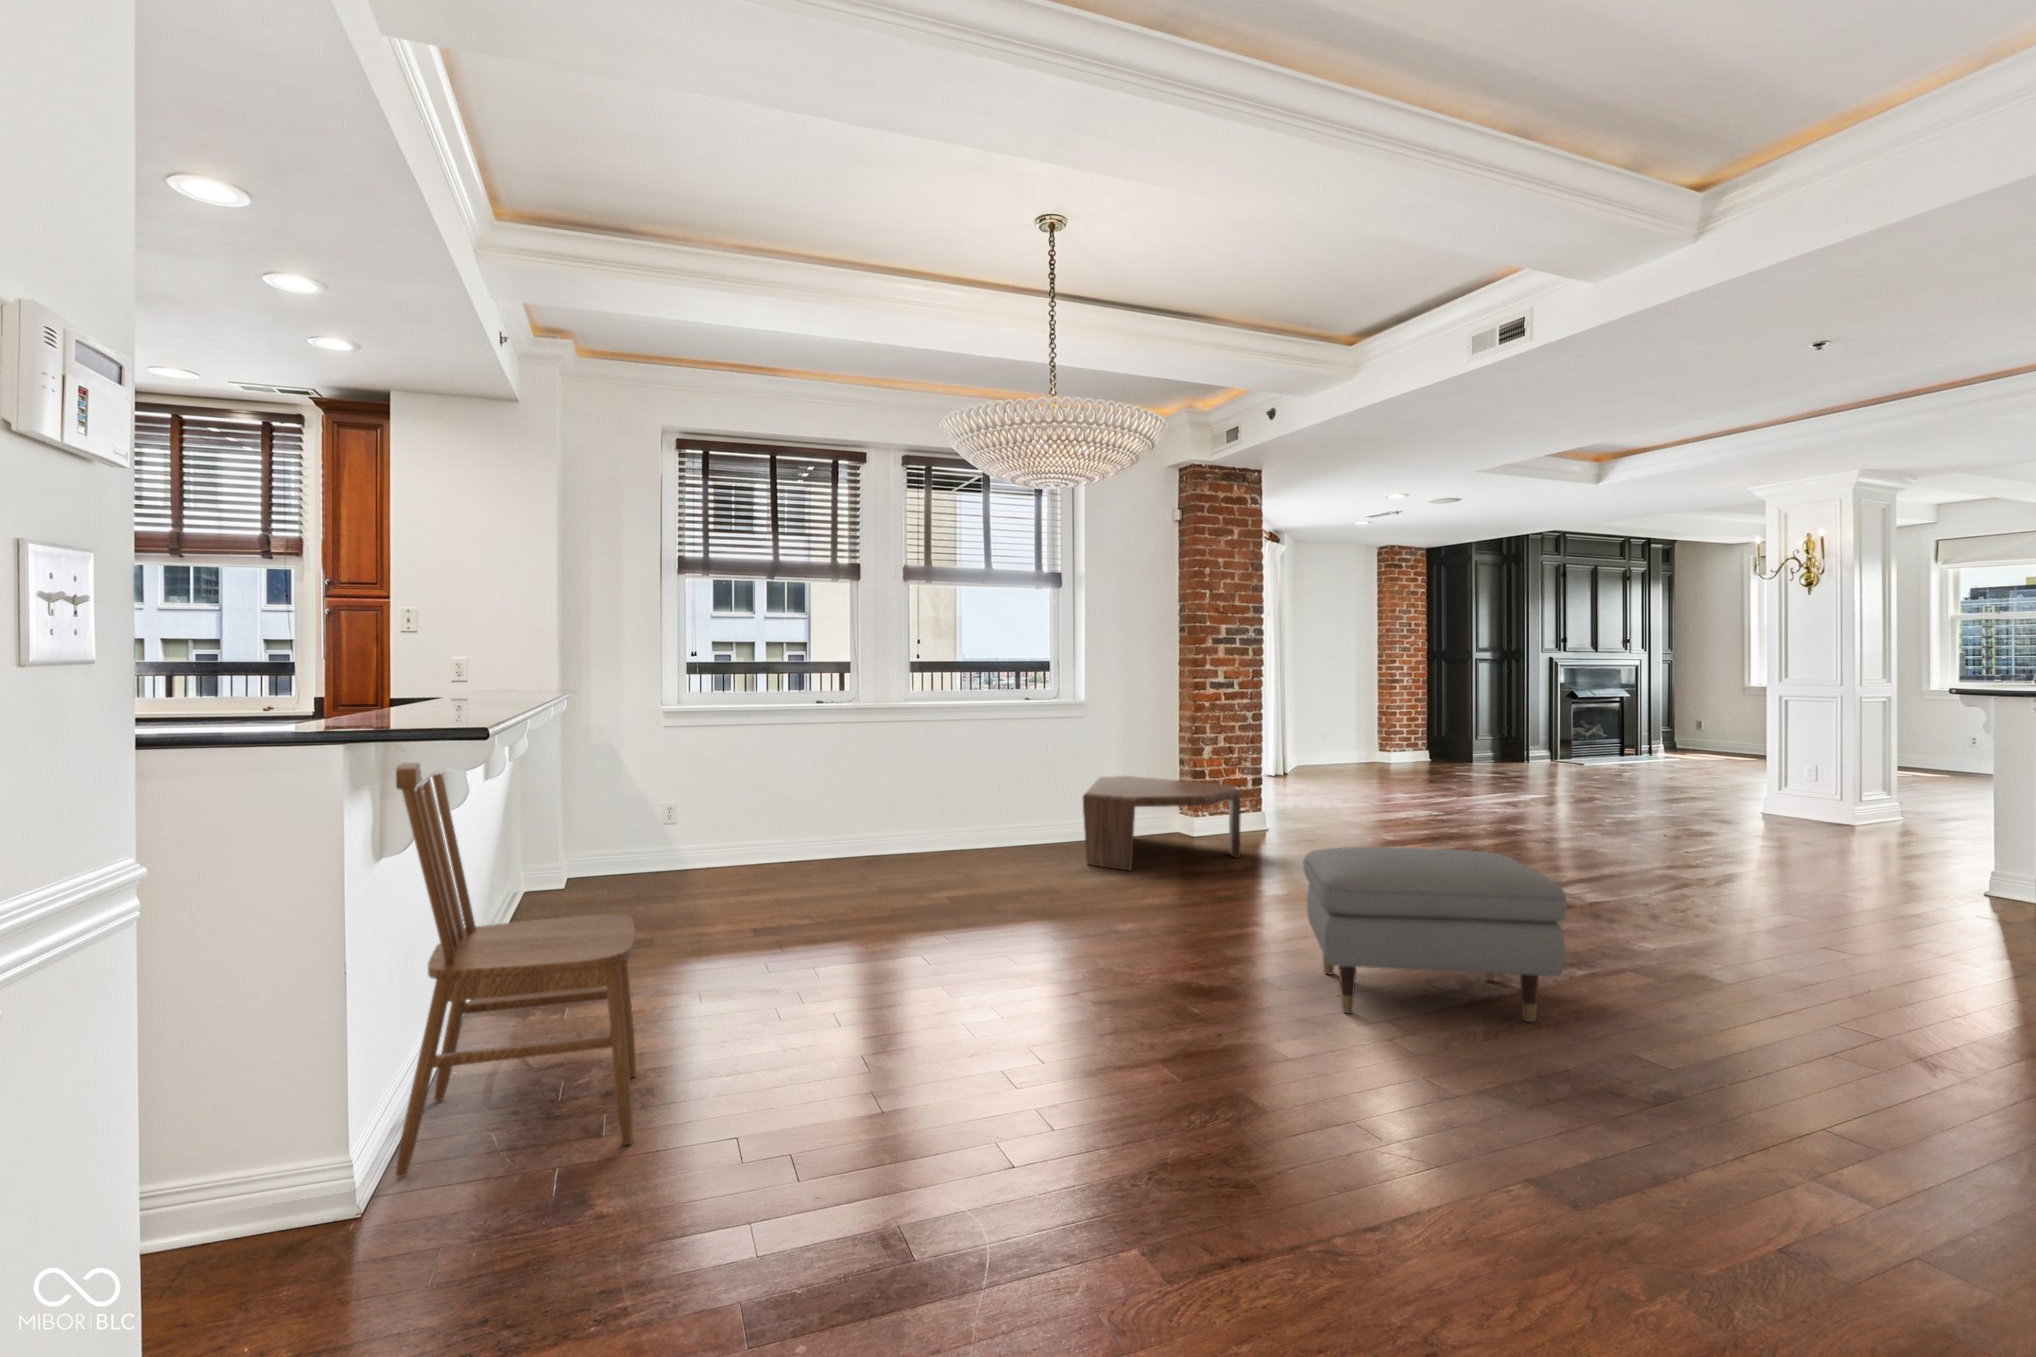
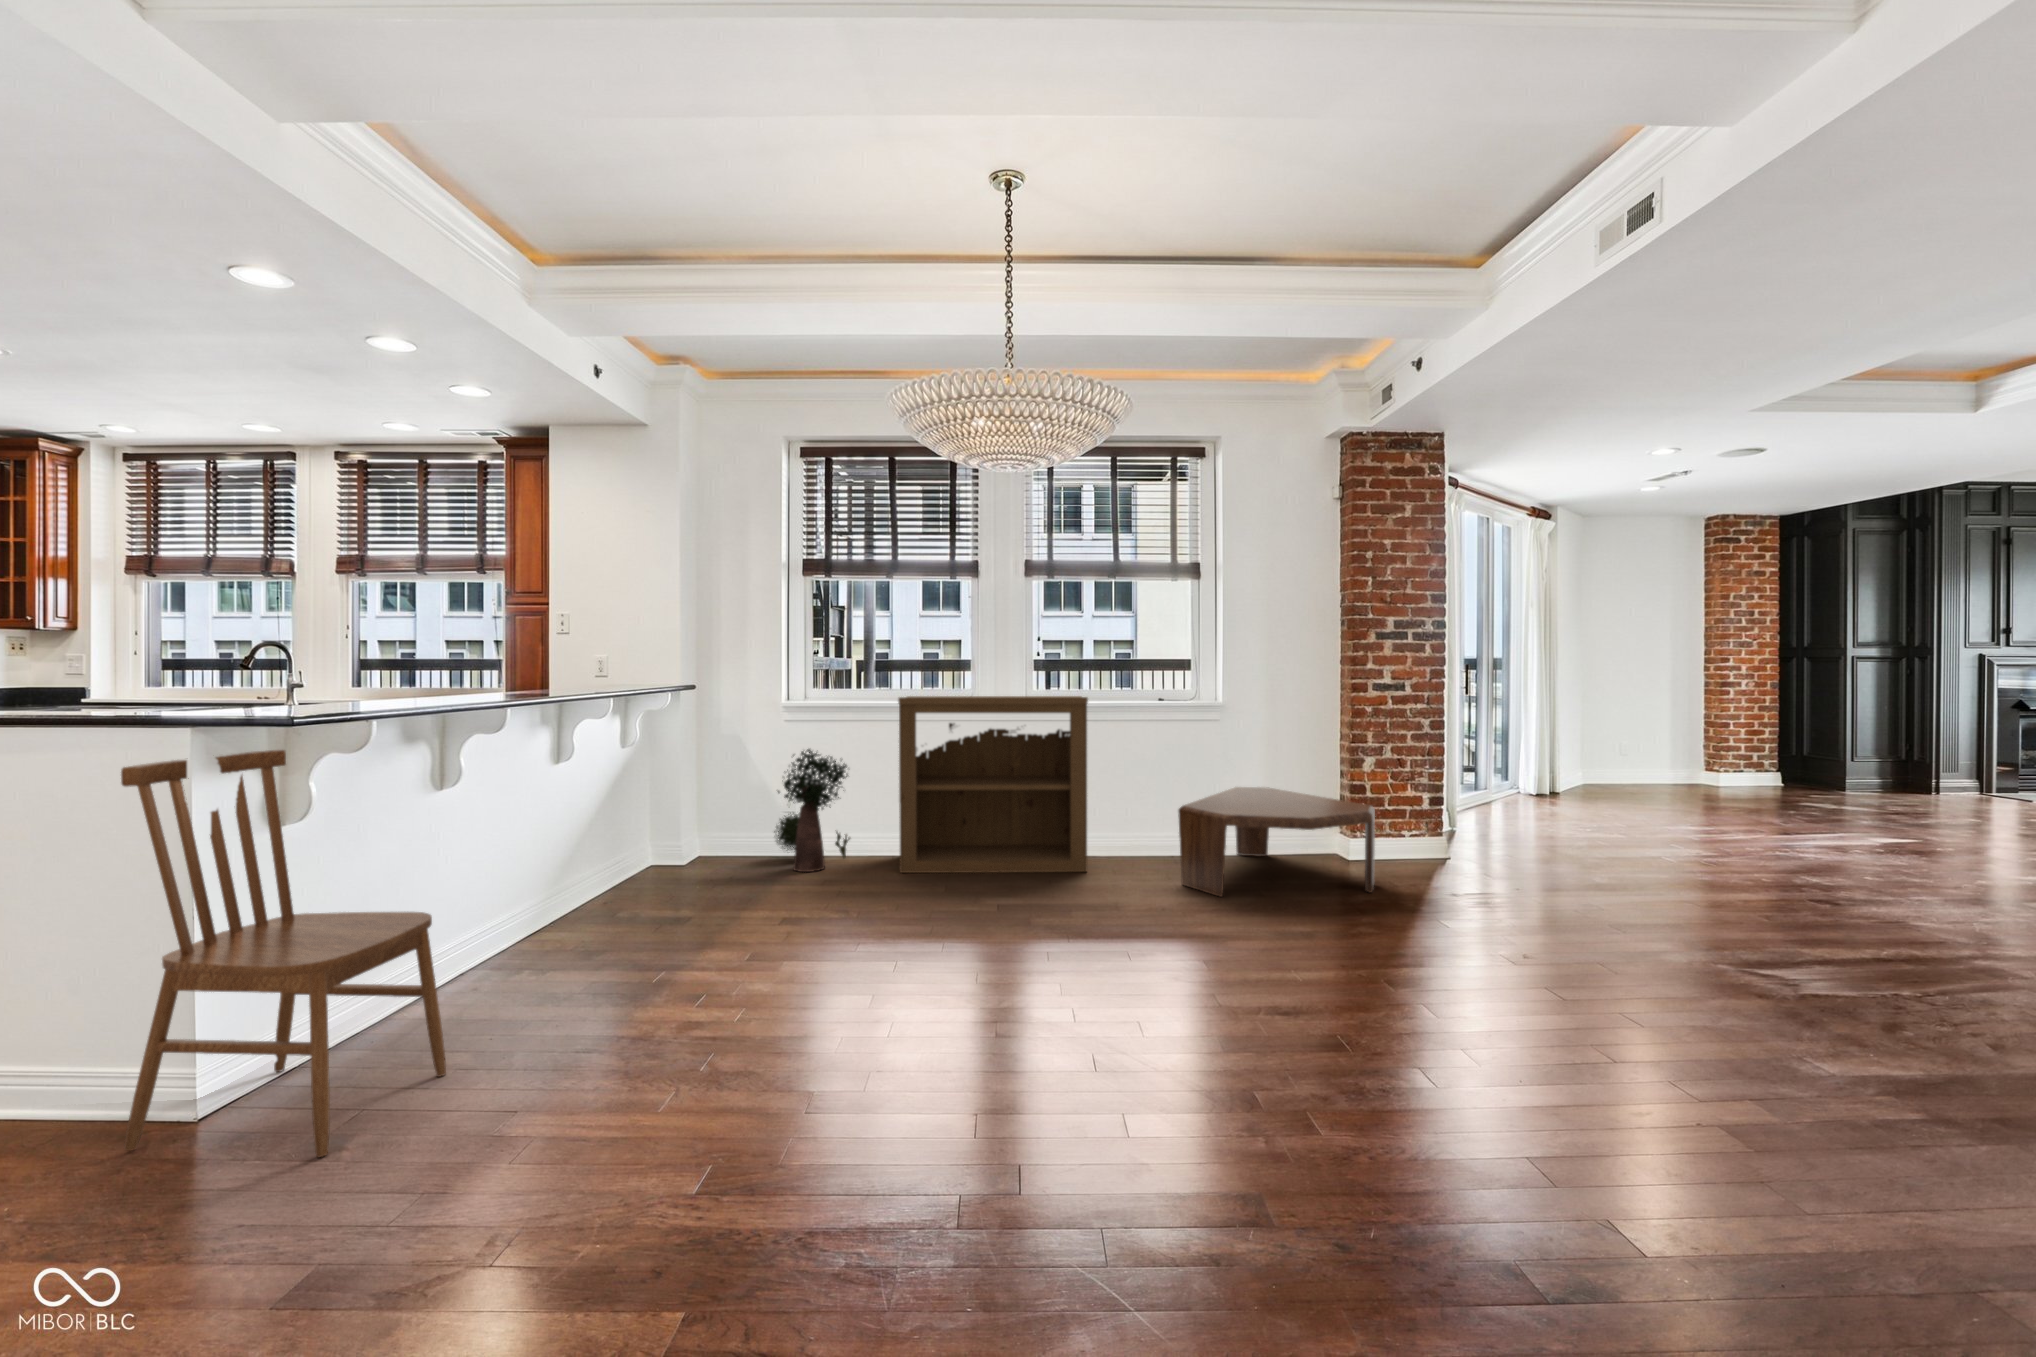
bookshelf: none [799,696,994,877] -> present [898,696,1088,873]
potted plant: none [661,754,755,884] -> present [774,749,850,872]
ottoman: present [1303,847,1567,1022] -> none [1212,910,1572,1212]

